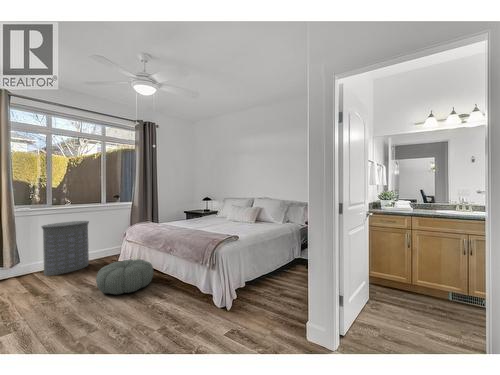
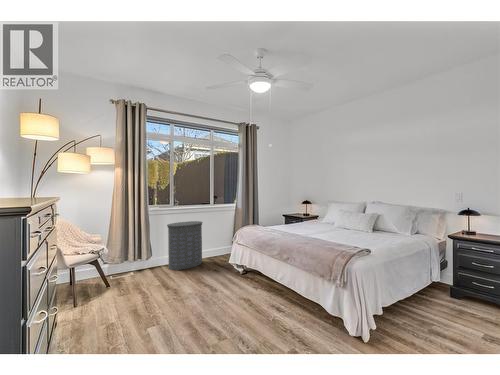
pouf: present [96,259,154,294] -> none [215,263,267,299]

